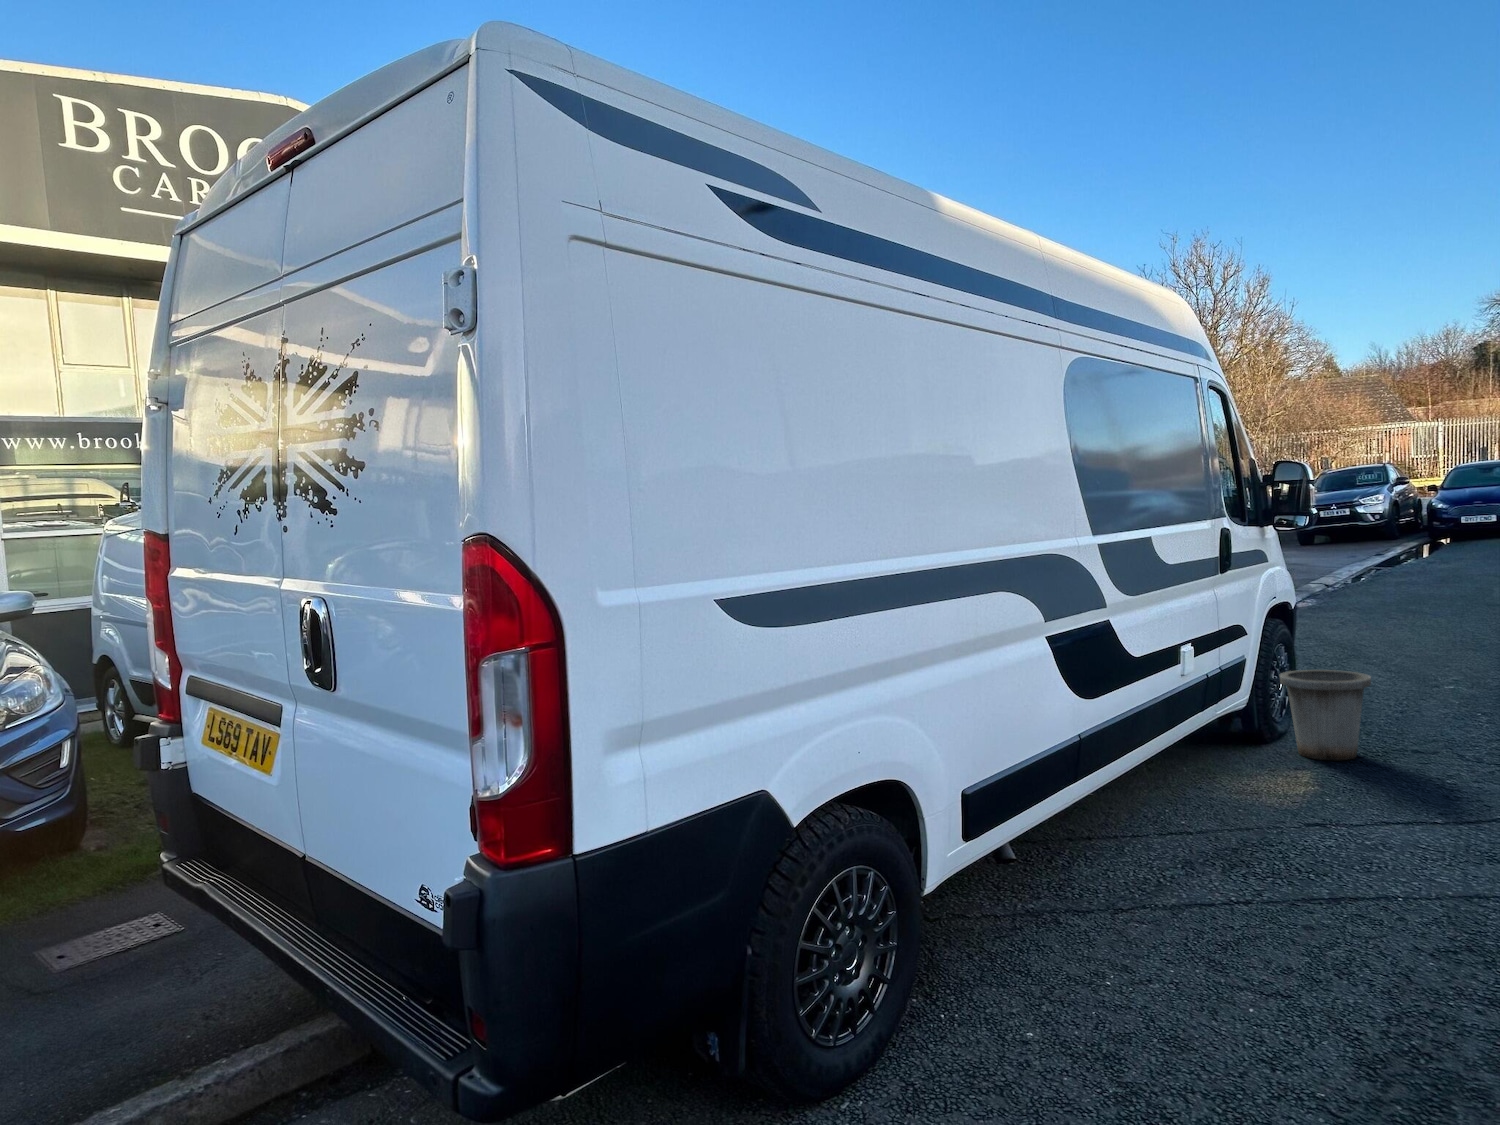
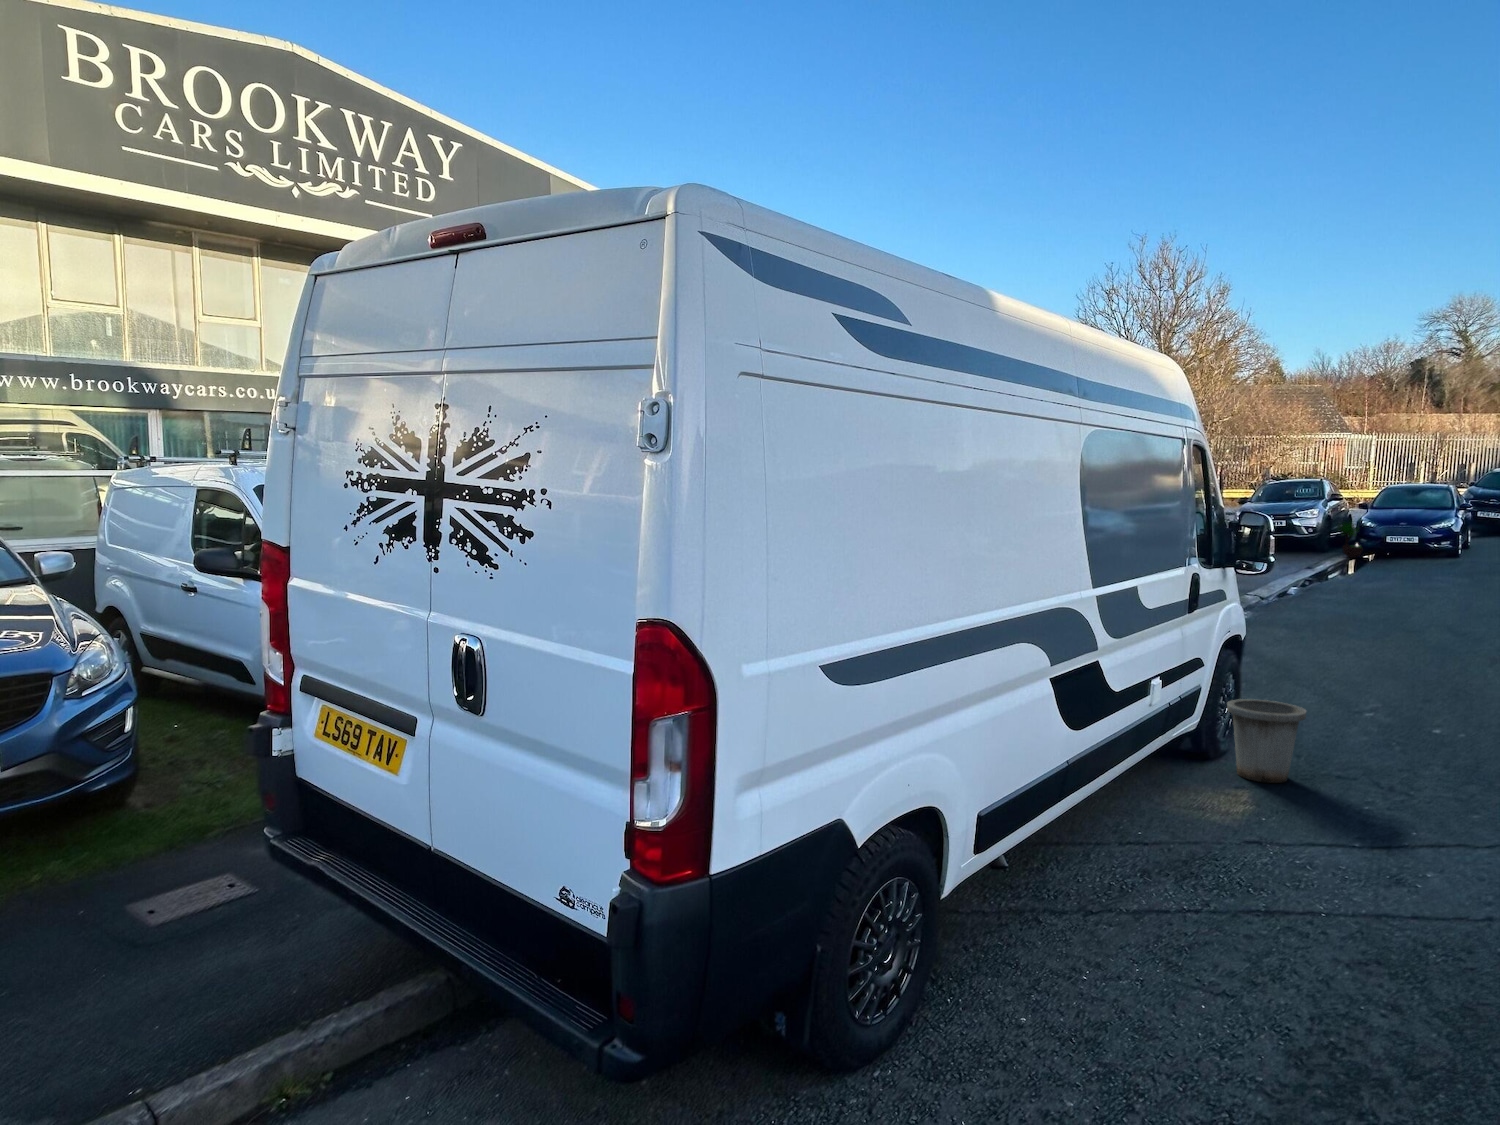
potted tree: none [1403,502,1434,542] -> present [1338,522,1363,558]

